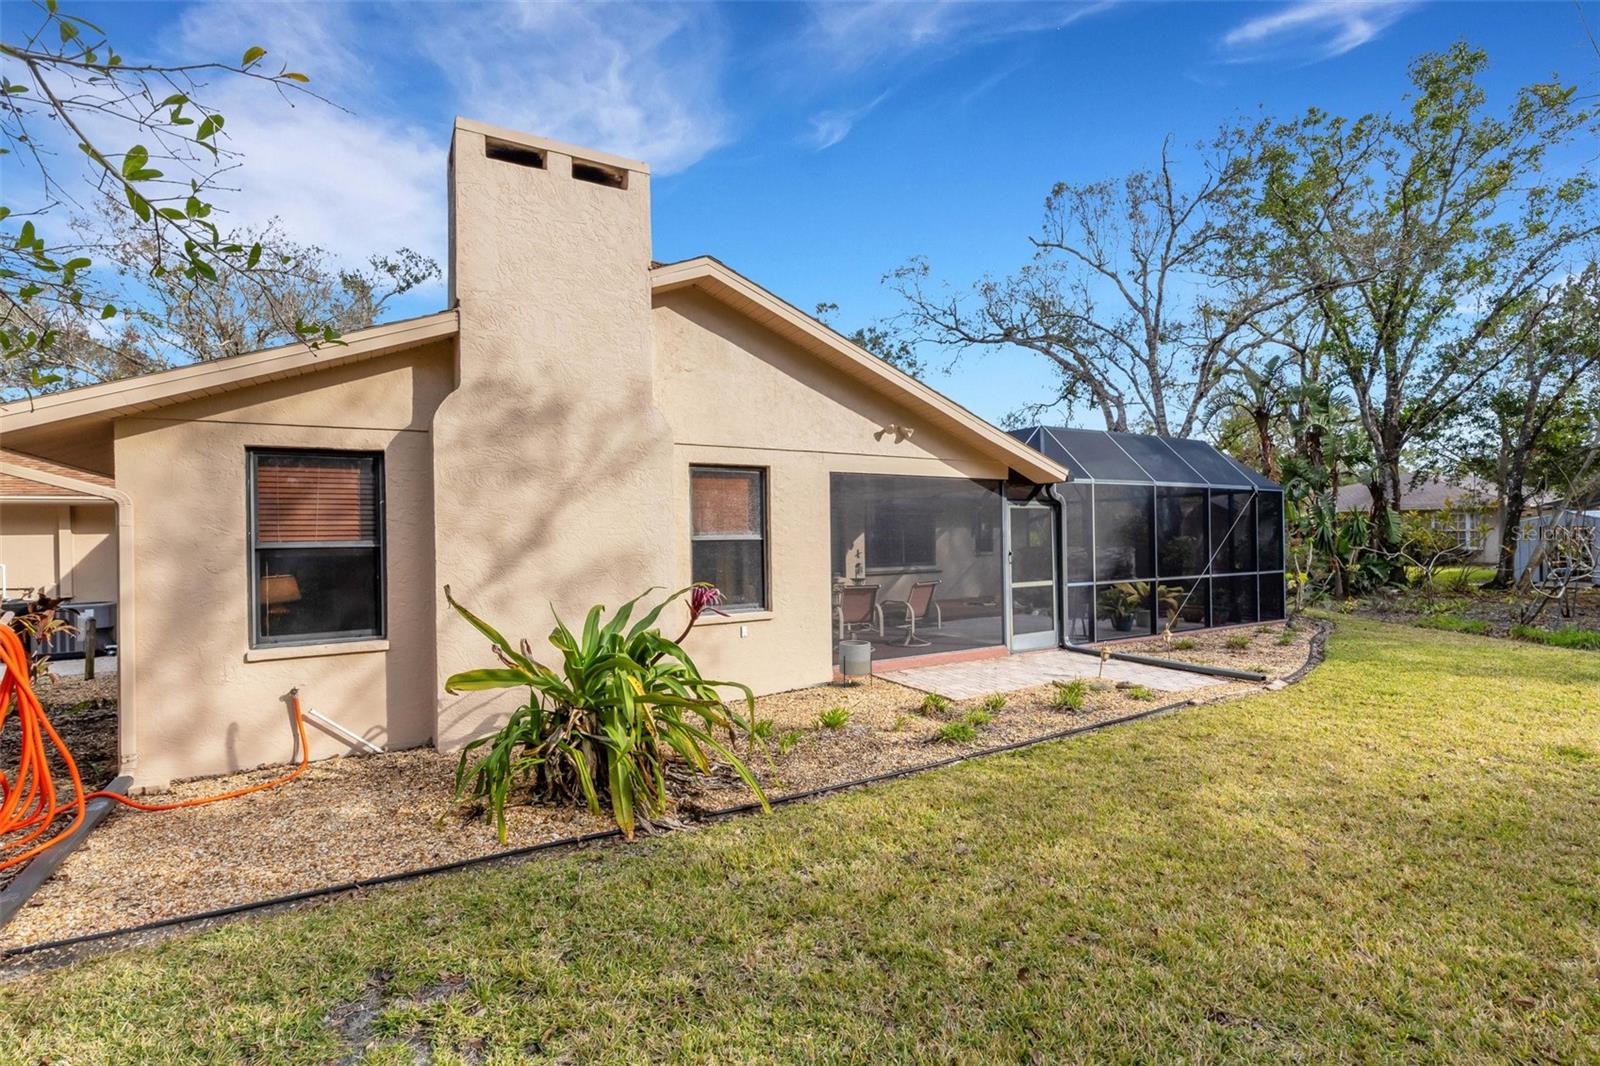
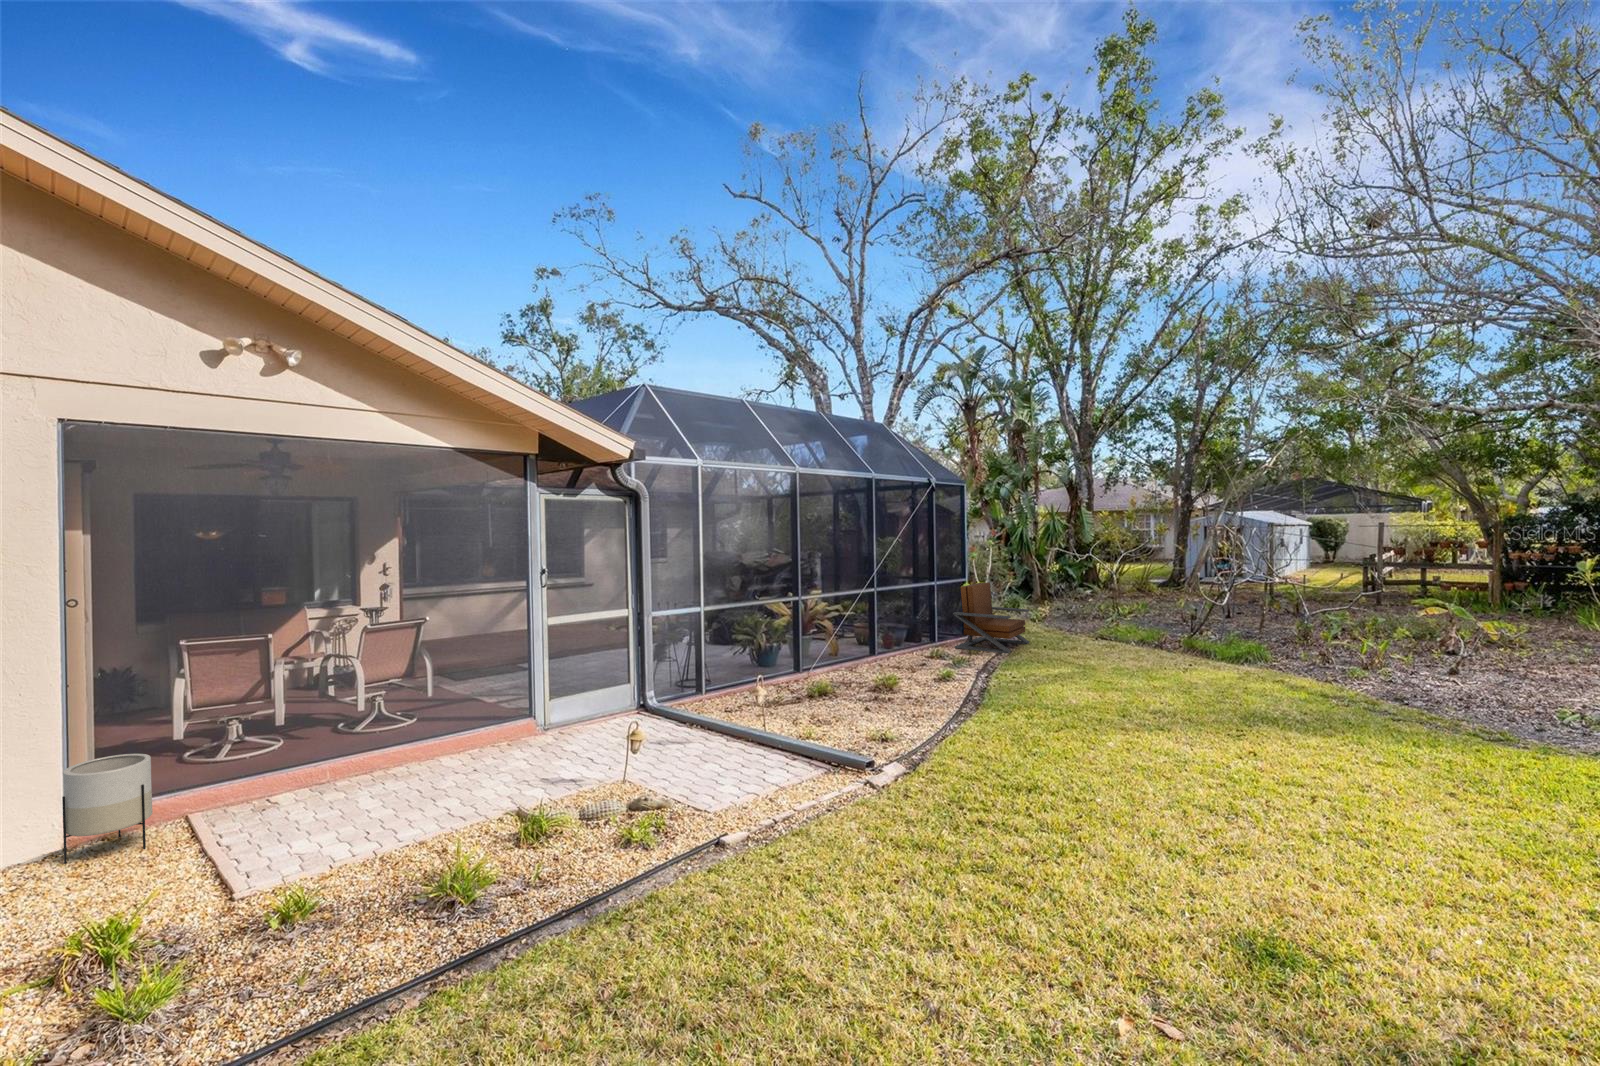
lounge chair: none [1276,573,1348,630] -> present [953,583,1029,653]

